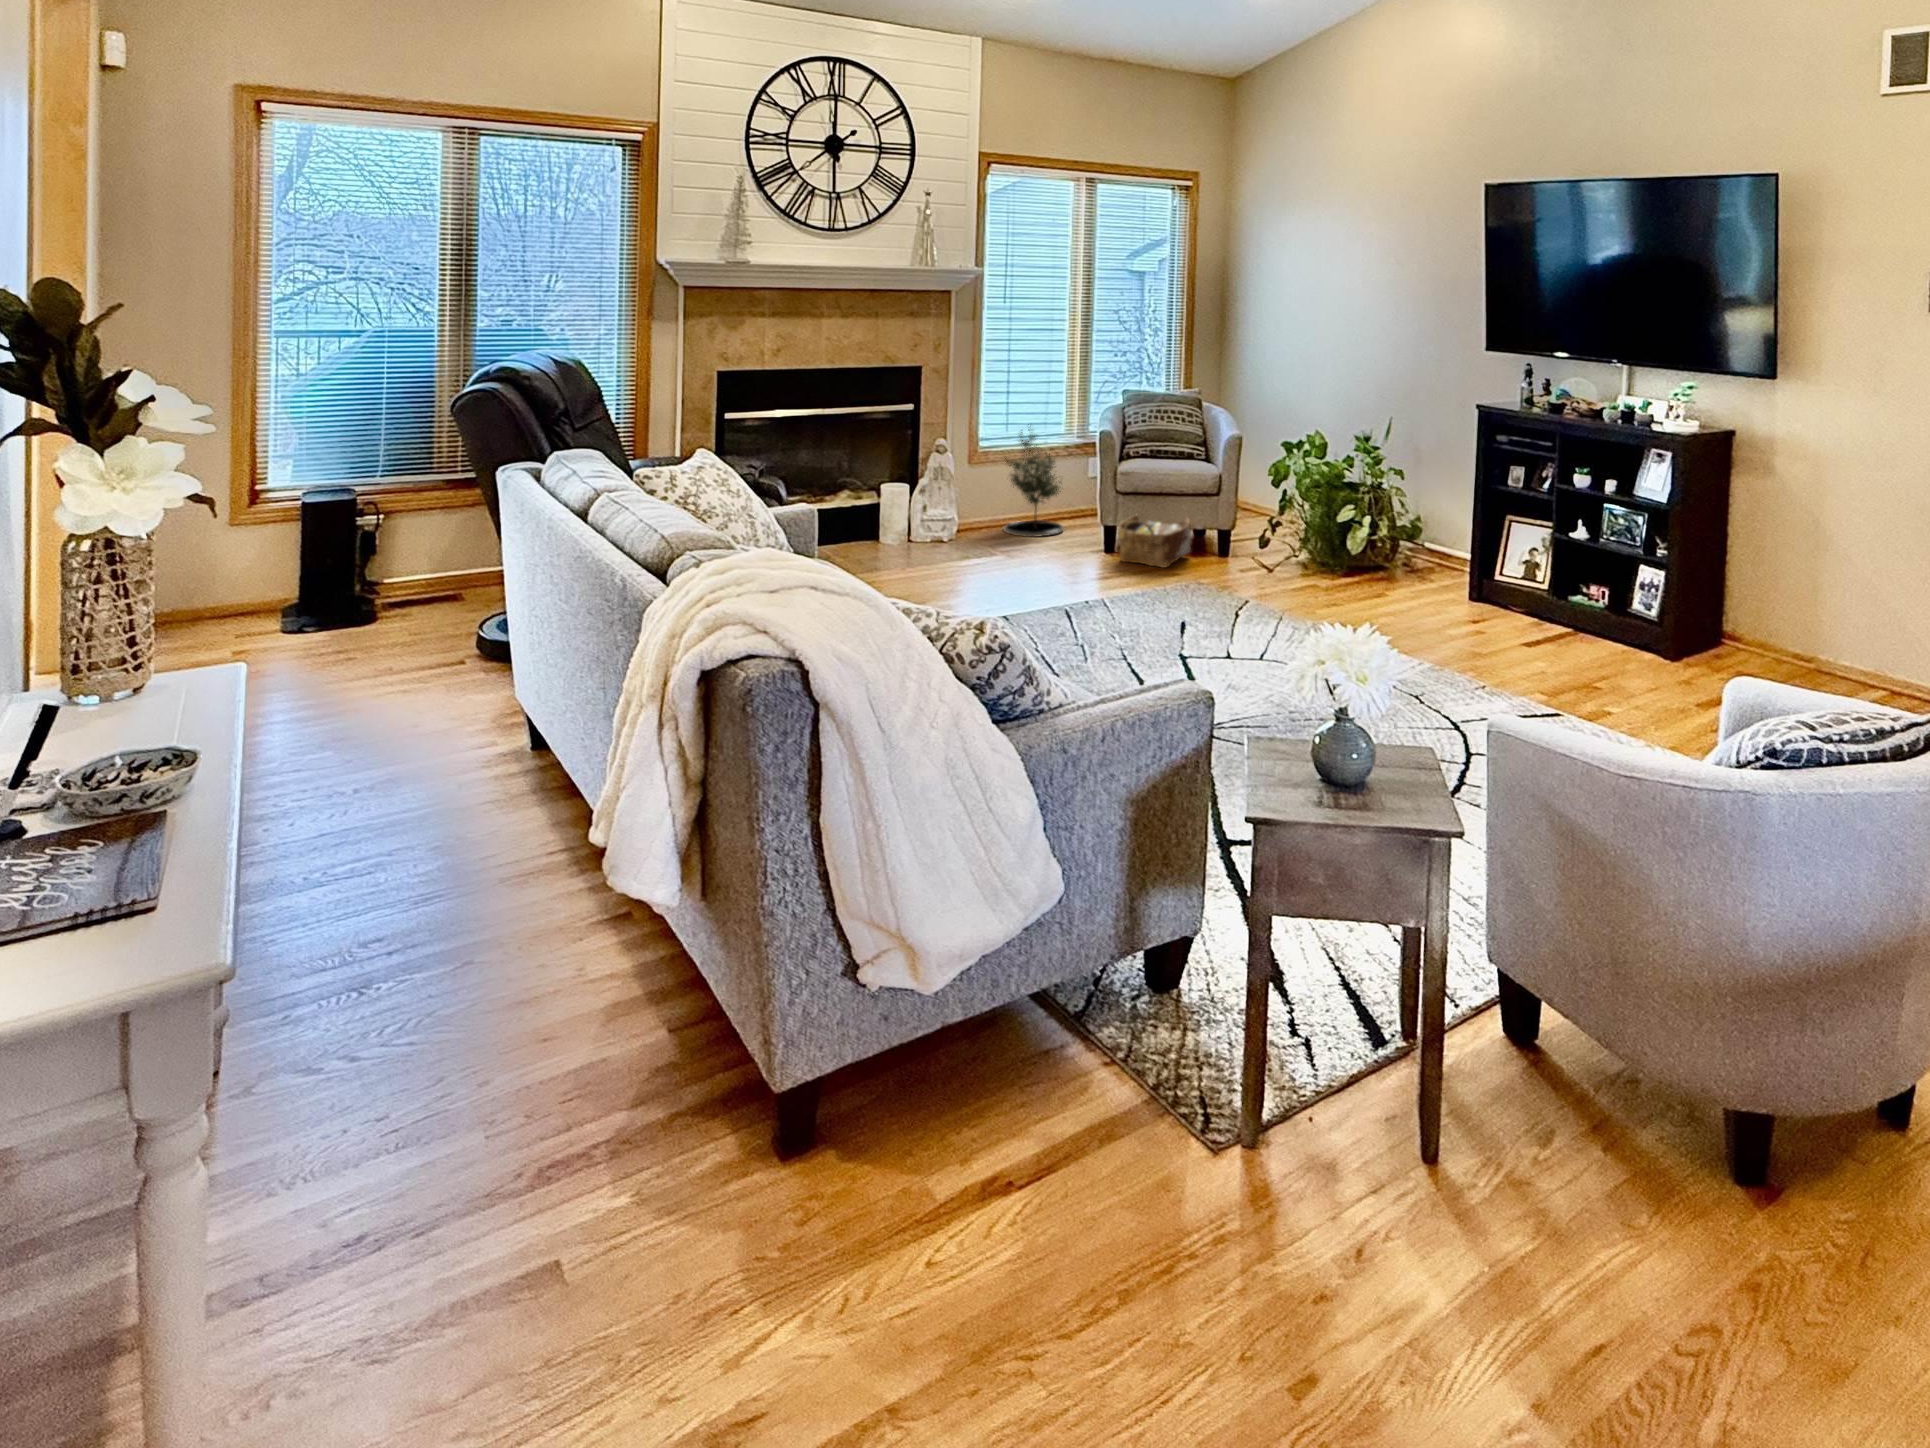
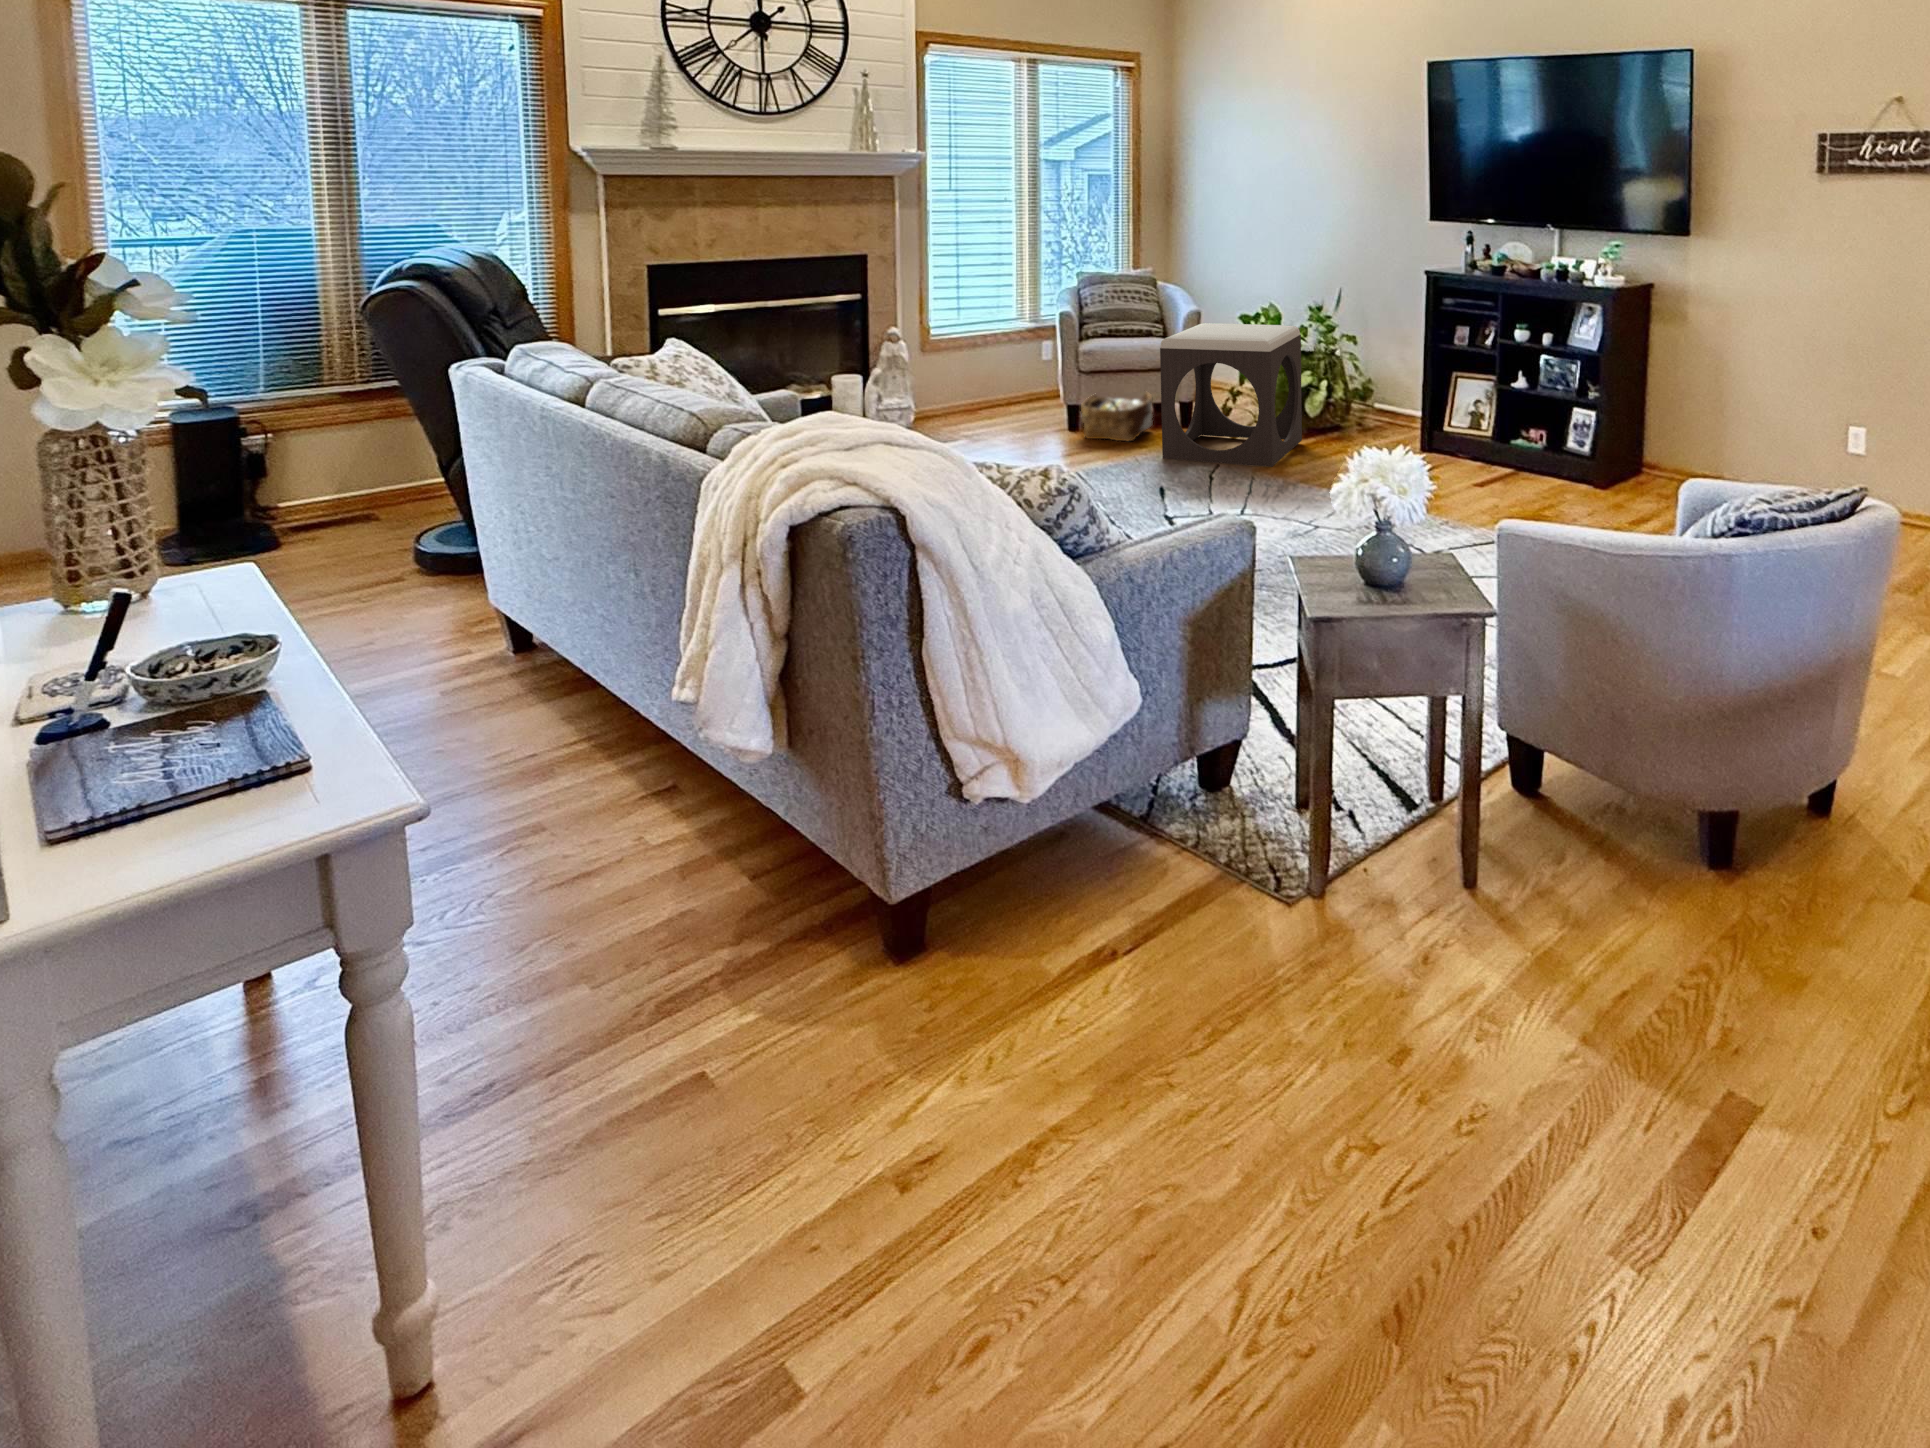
potted tree: present [1003,424,1064,537] -> none [954,308,1021,421]
footstool: none [1193,449,1344,606] -> present [1160,323,1302,467]

